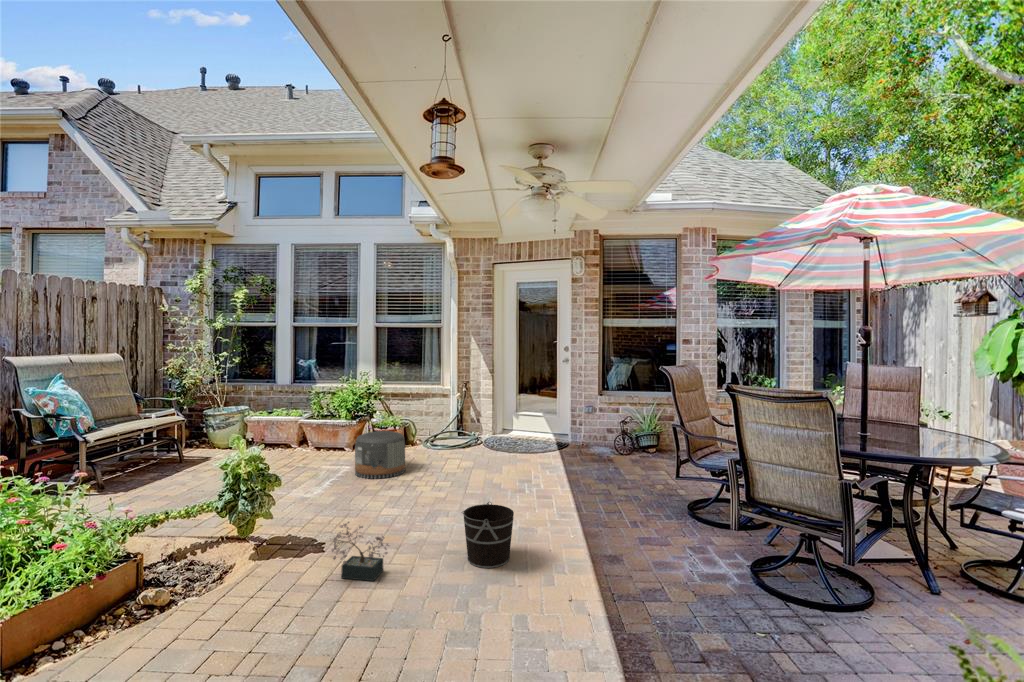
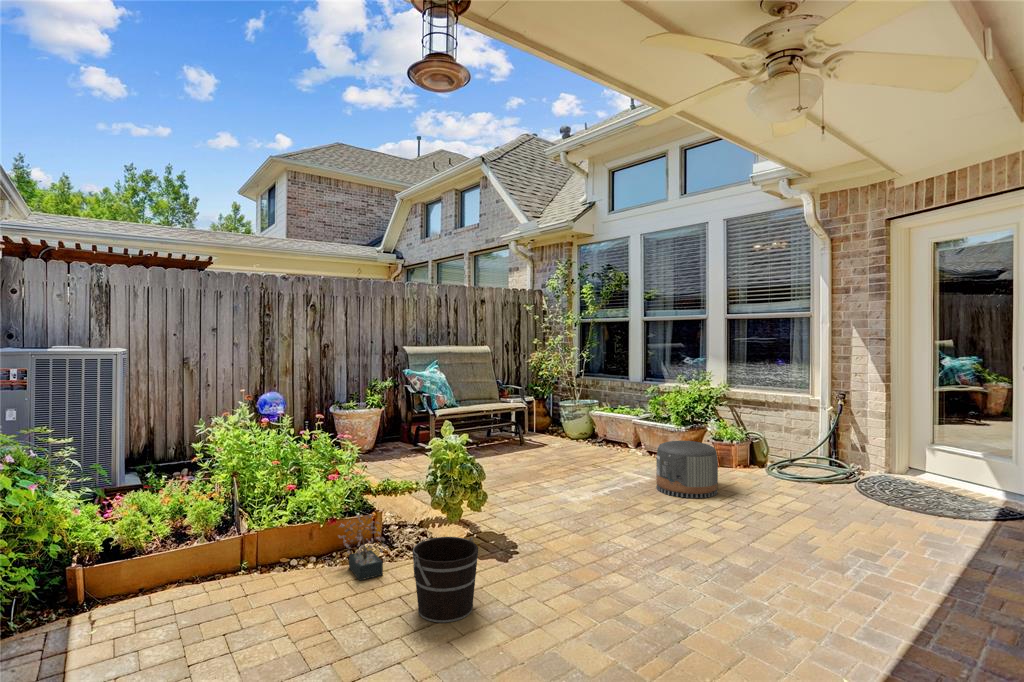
bucket: present [461,502,514,568] -> present [413,537,478,622]
decorative plant: present [330,522,389,581] -> present [339,514,389,580]

